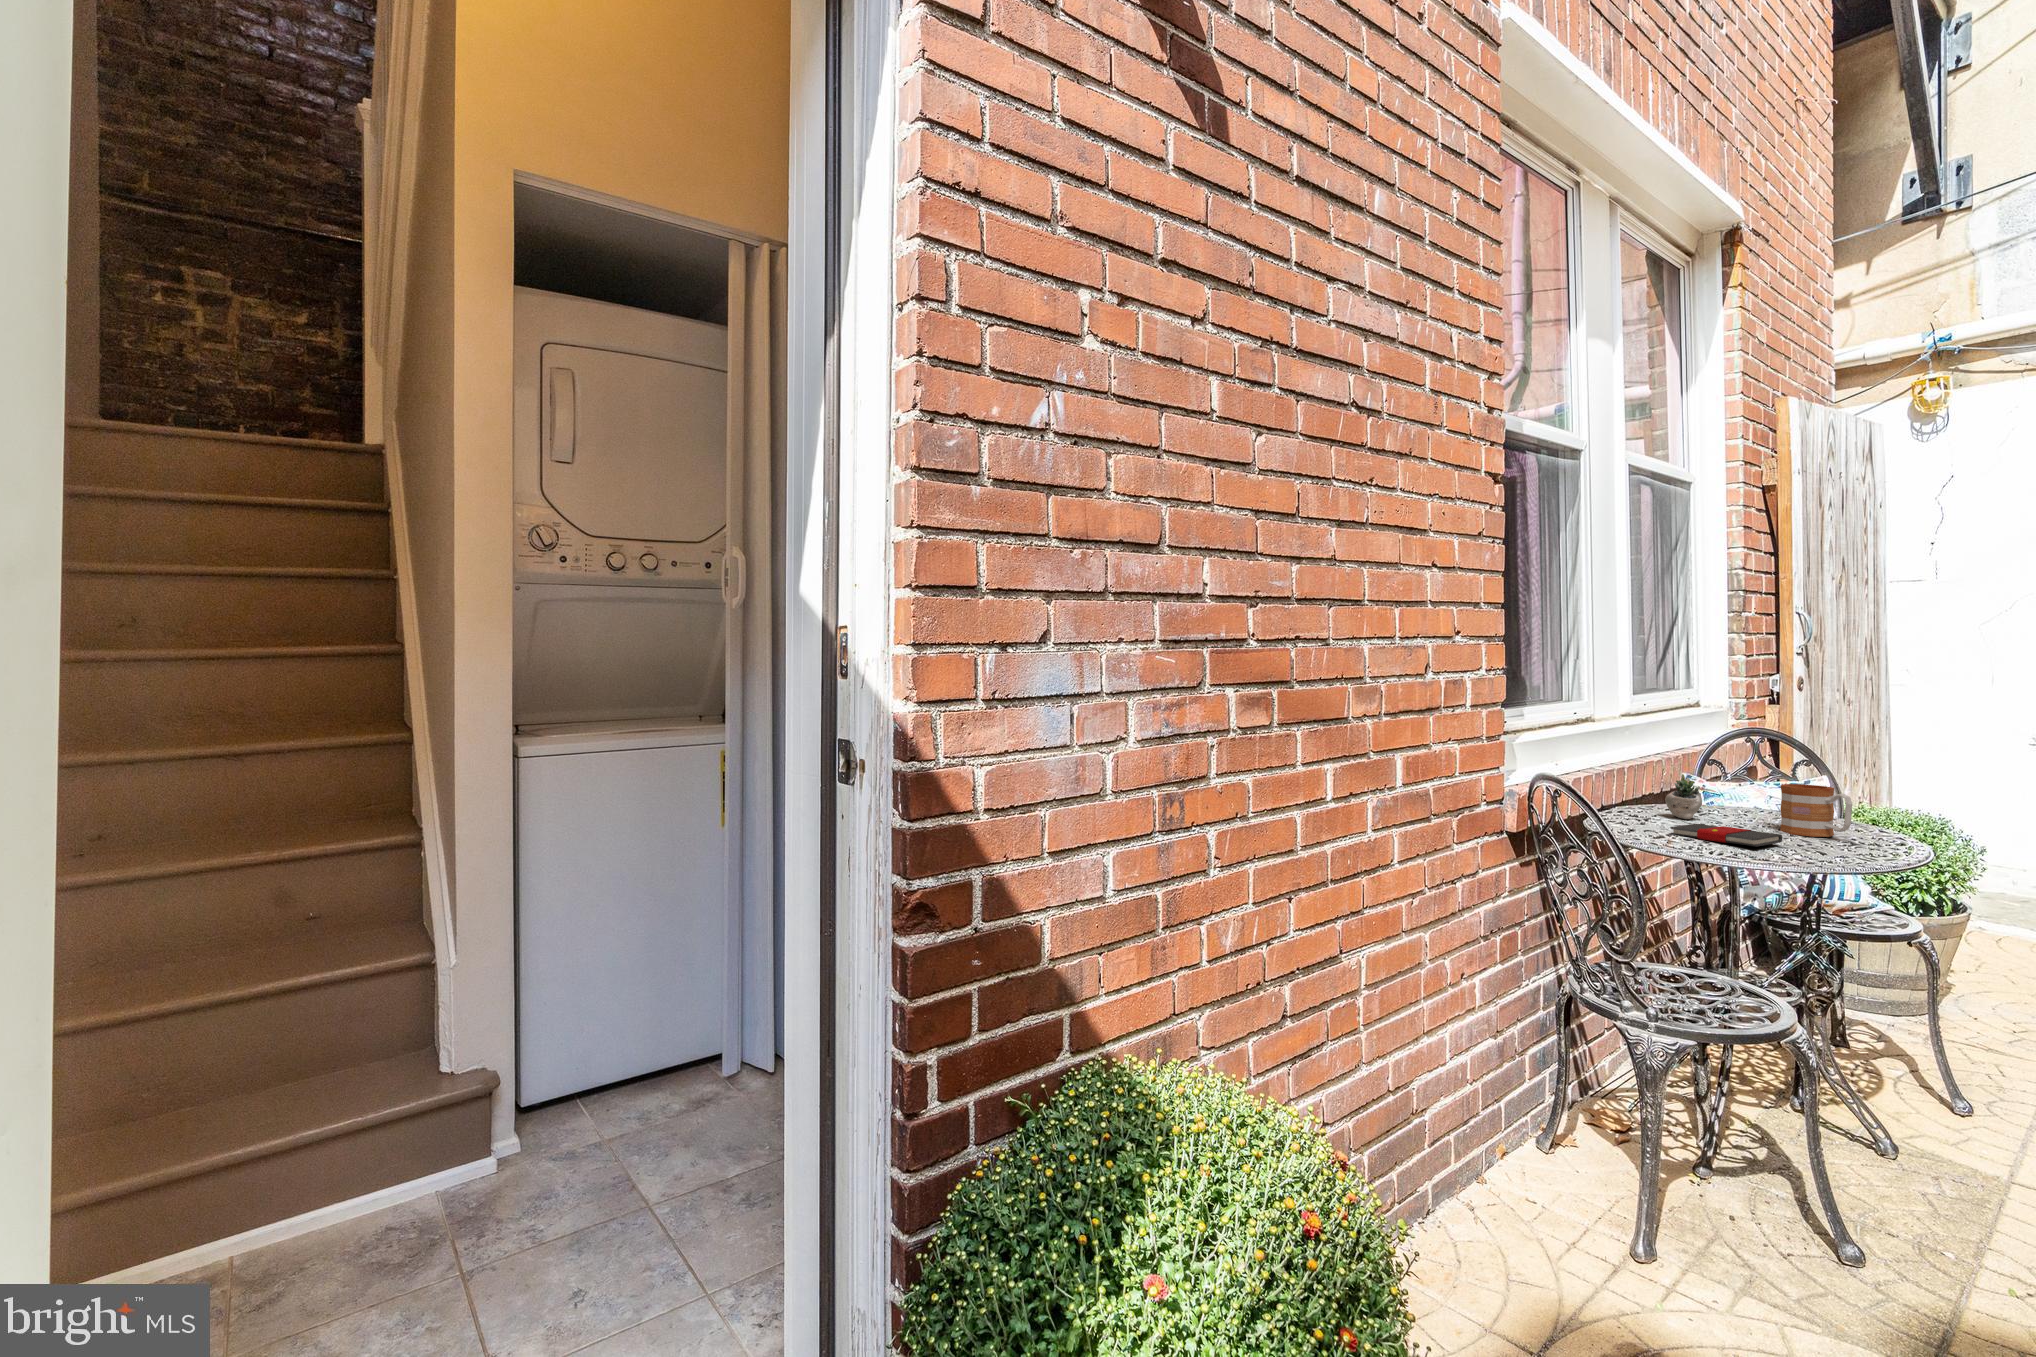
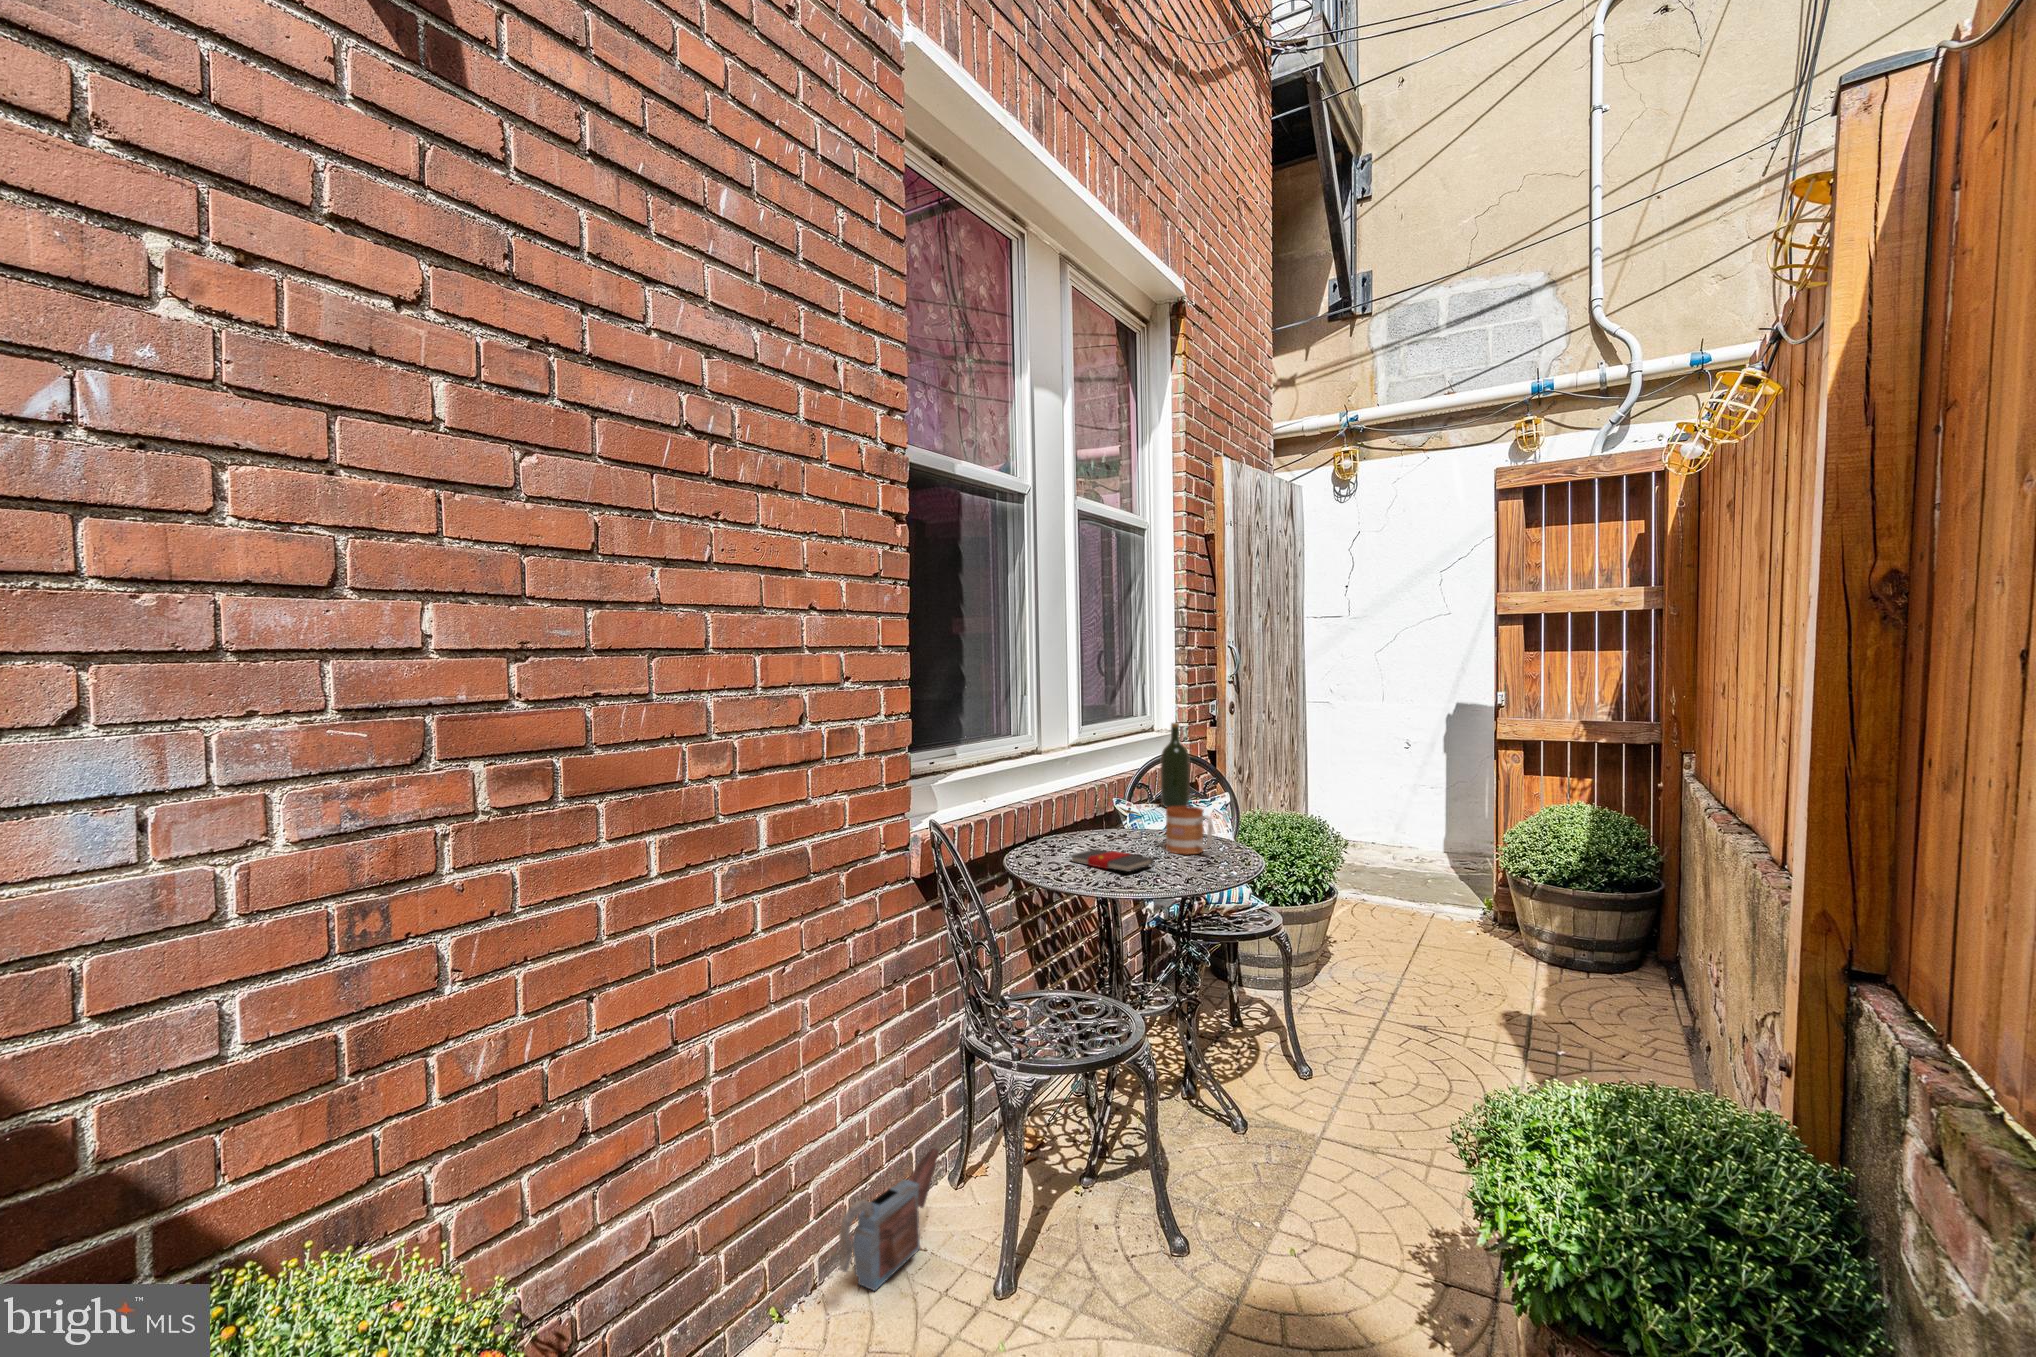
wine bottle: none [1735,698,1776,794] -> present [1161,723,1190,808]
succulent plant: present [1665,772,1740,819] -> none [1080,798,1137,843]
watering can: none [1466,1104,1541,1227] -> present [839,1148,939,1291]

